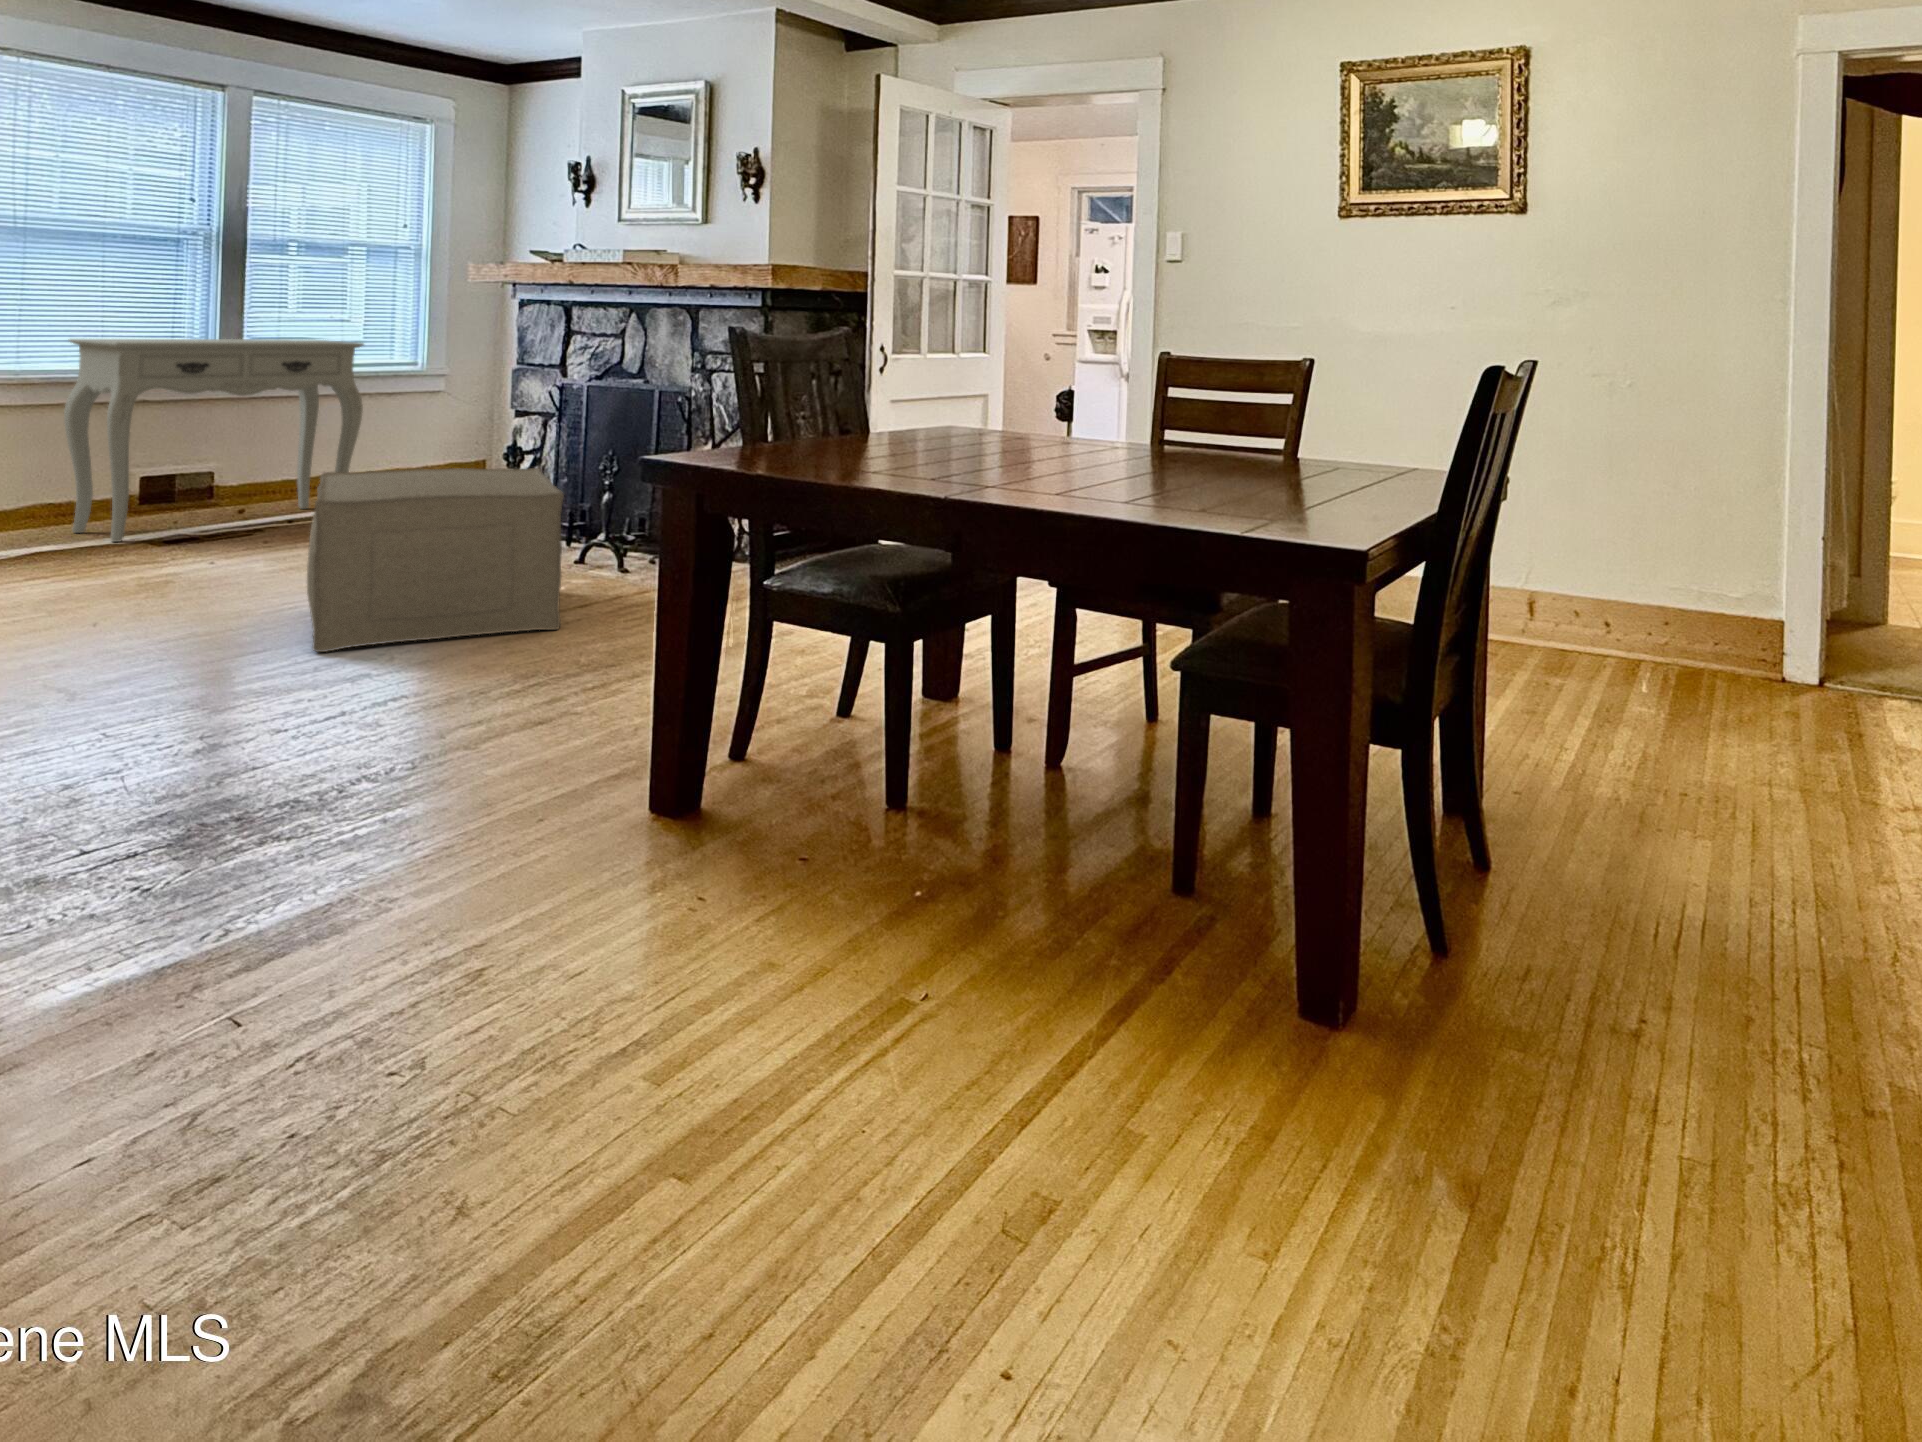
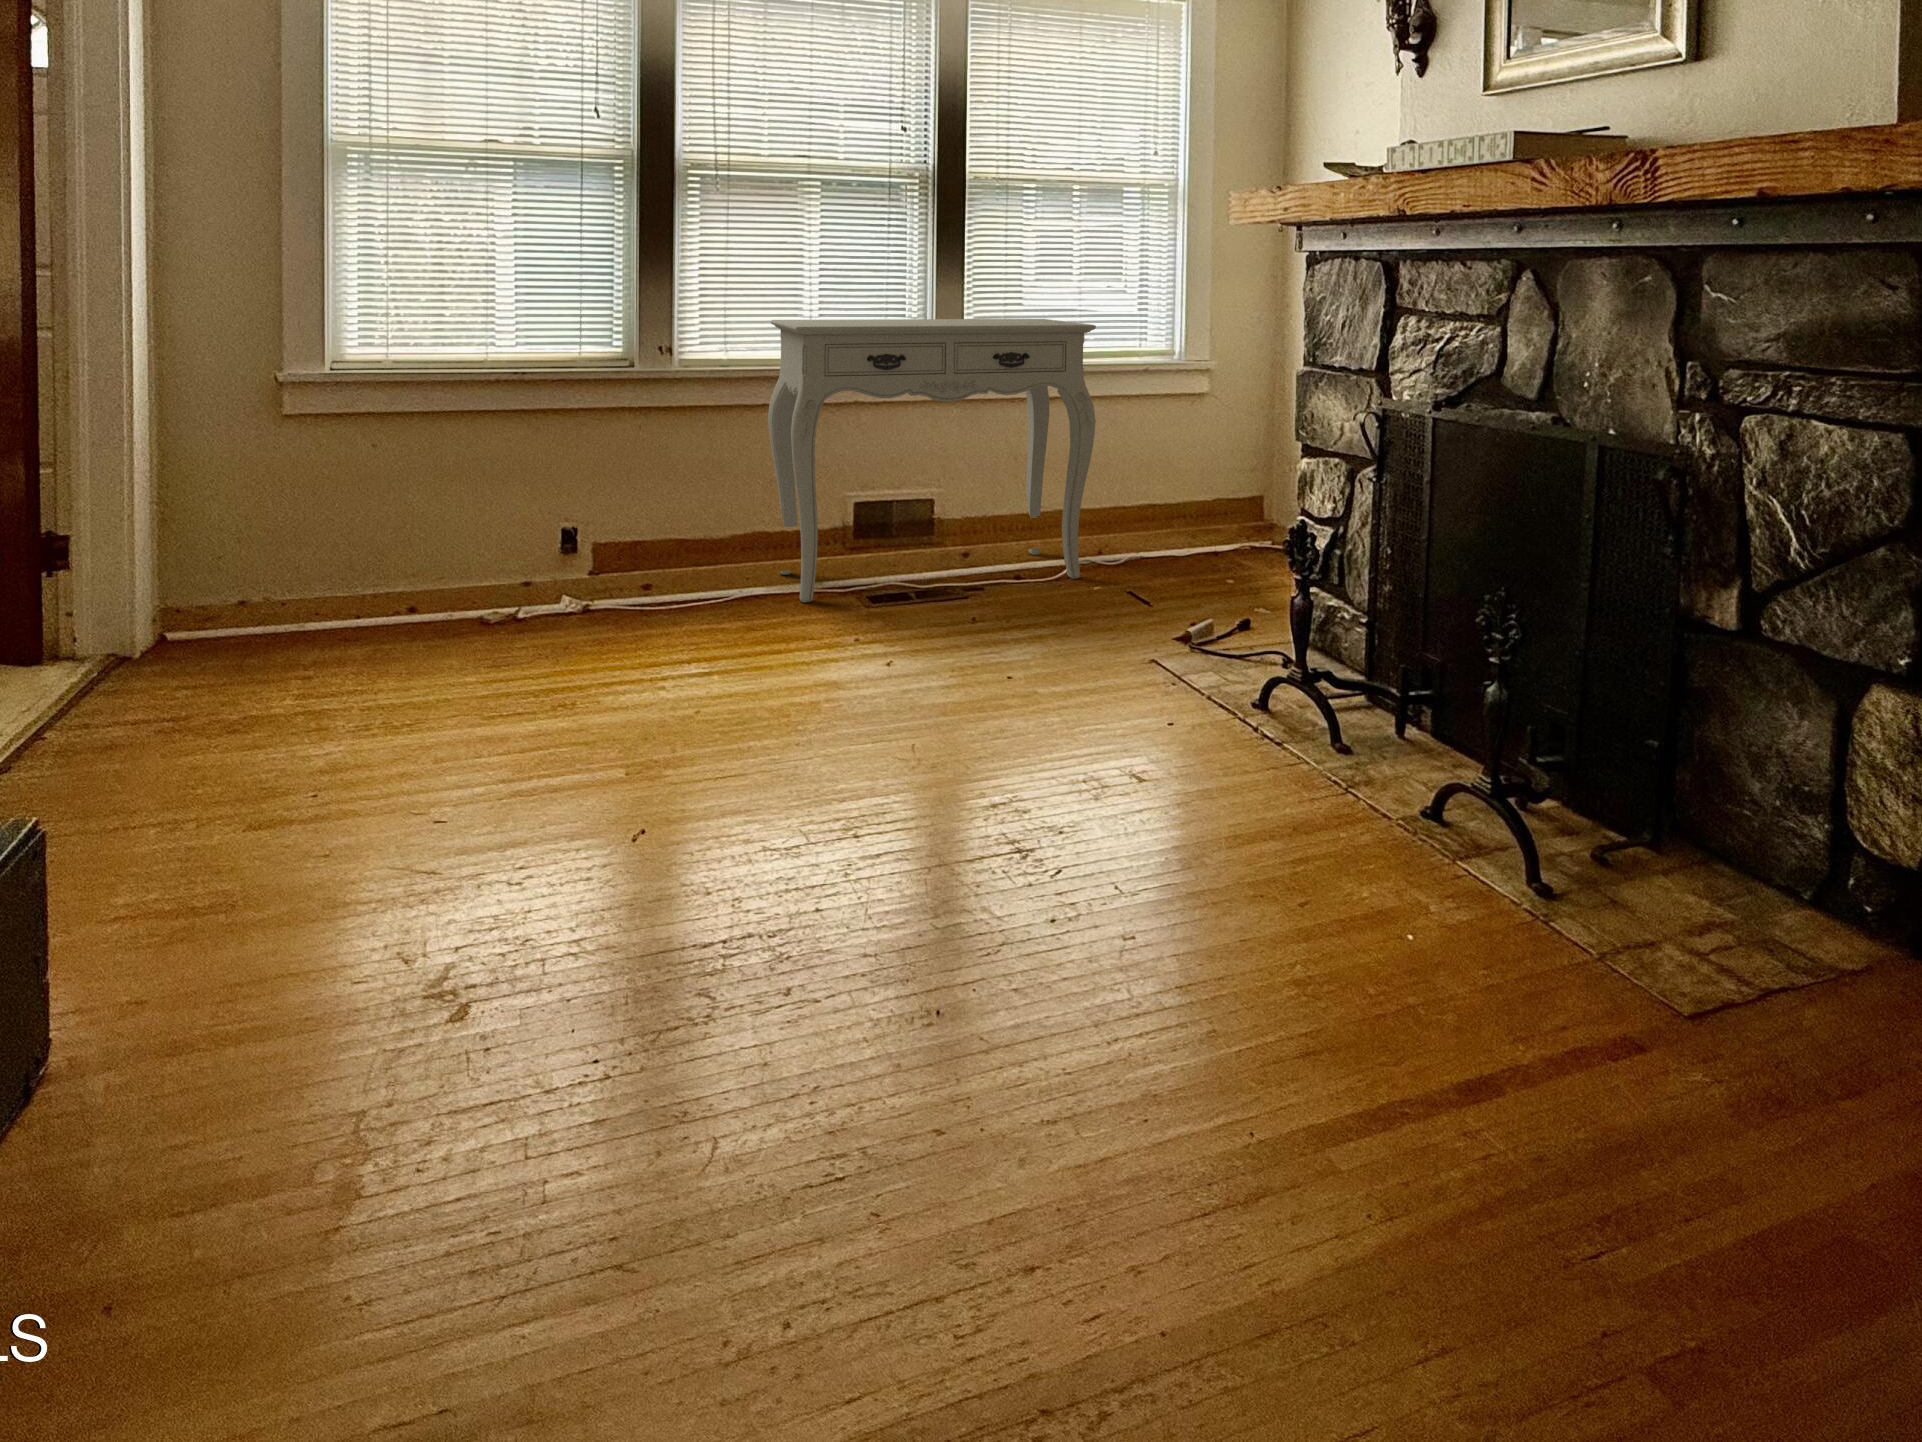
ottoman: present [307,467,564,652] -> none [815,629,1501,1344]

